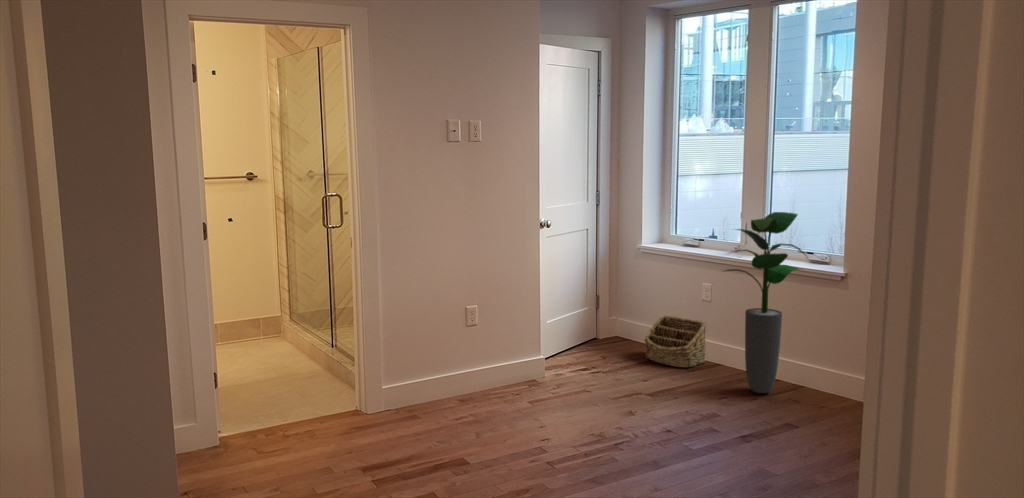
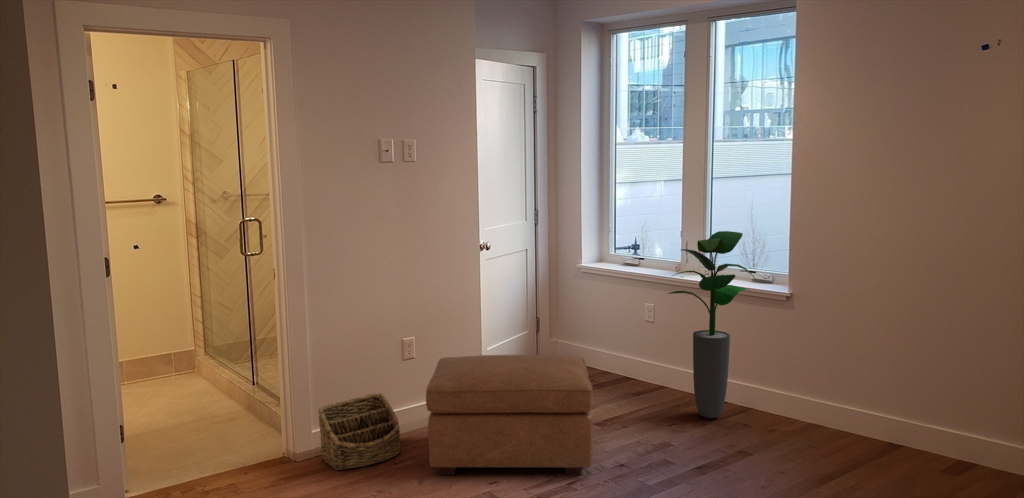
basket: present [645,316,706,367] -> present [319,393,401,470]
ottoman: none [484,325,640,437] -> present [426,355,593,475]

